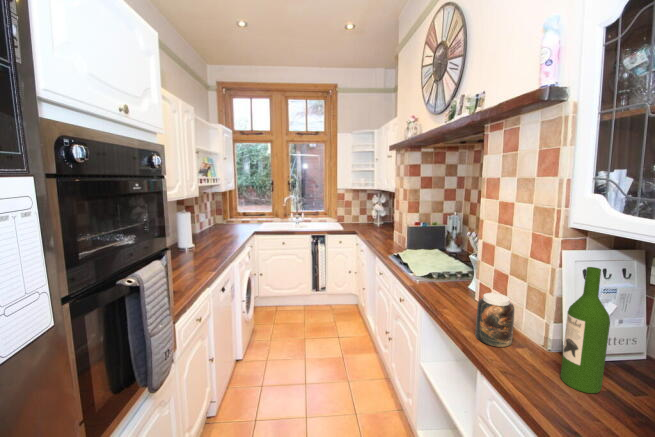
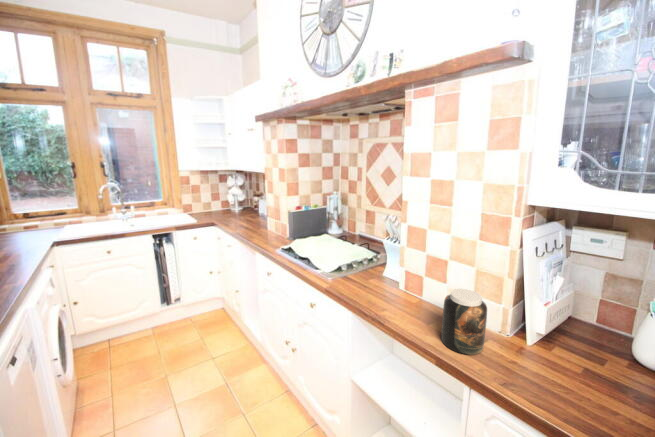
wine bottle: present [560,267,610,393] -> none [555,250,615,391]

